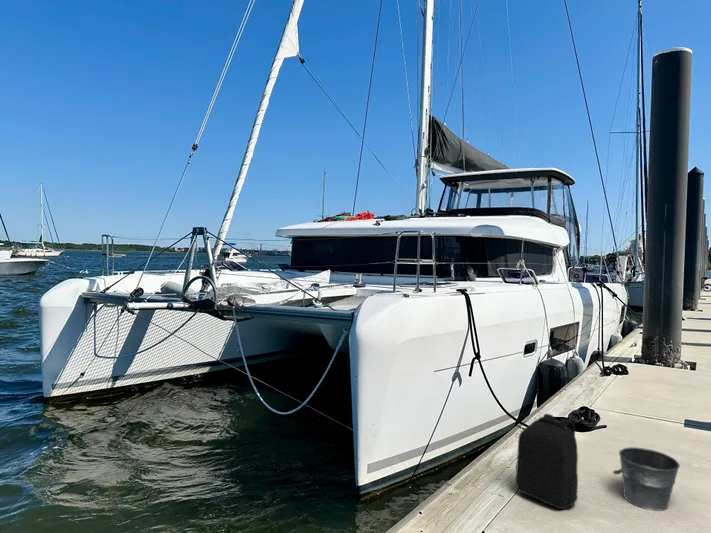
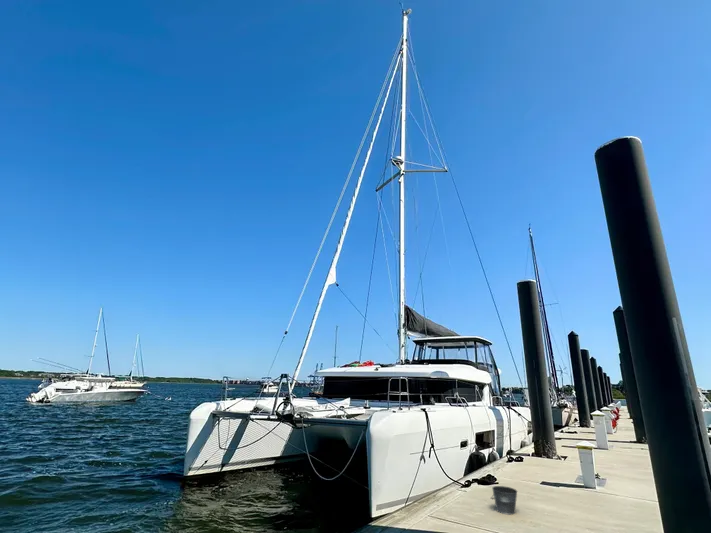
backpack: present [516,414,578,509] -> none [446,468,474,513]

